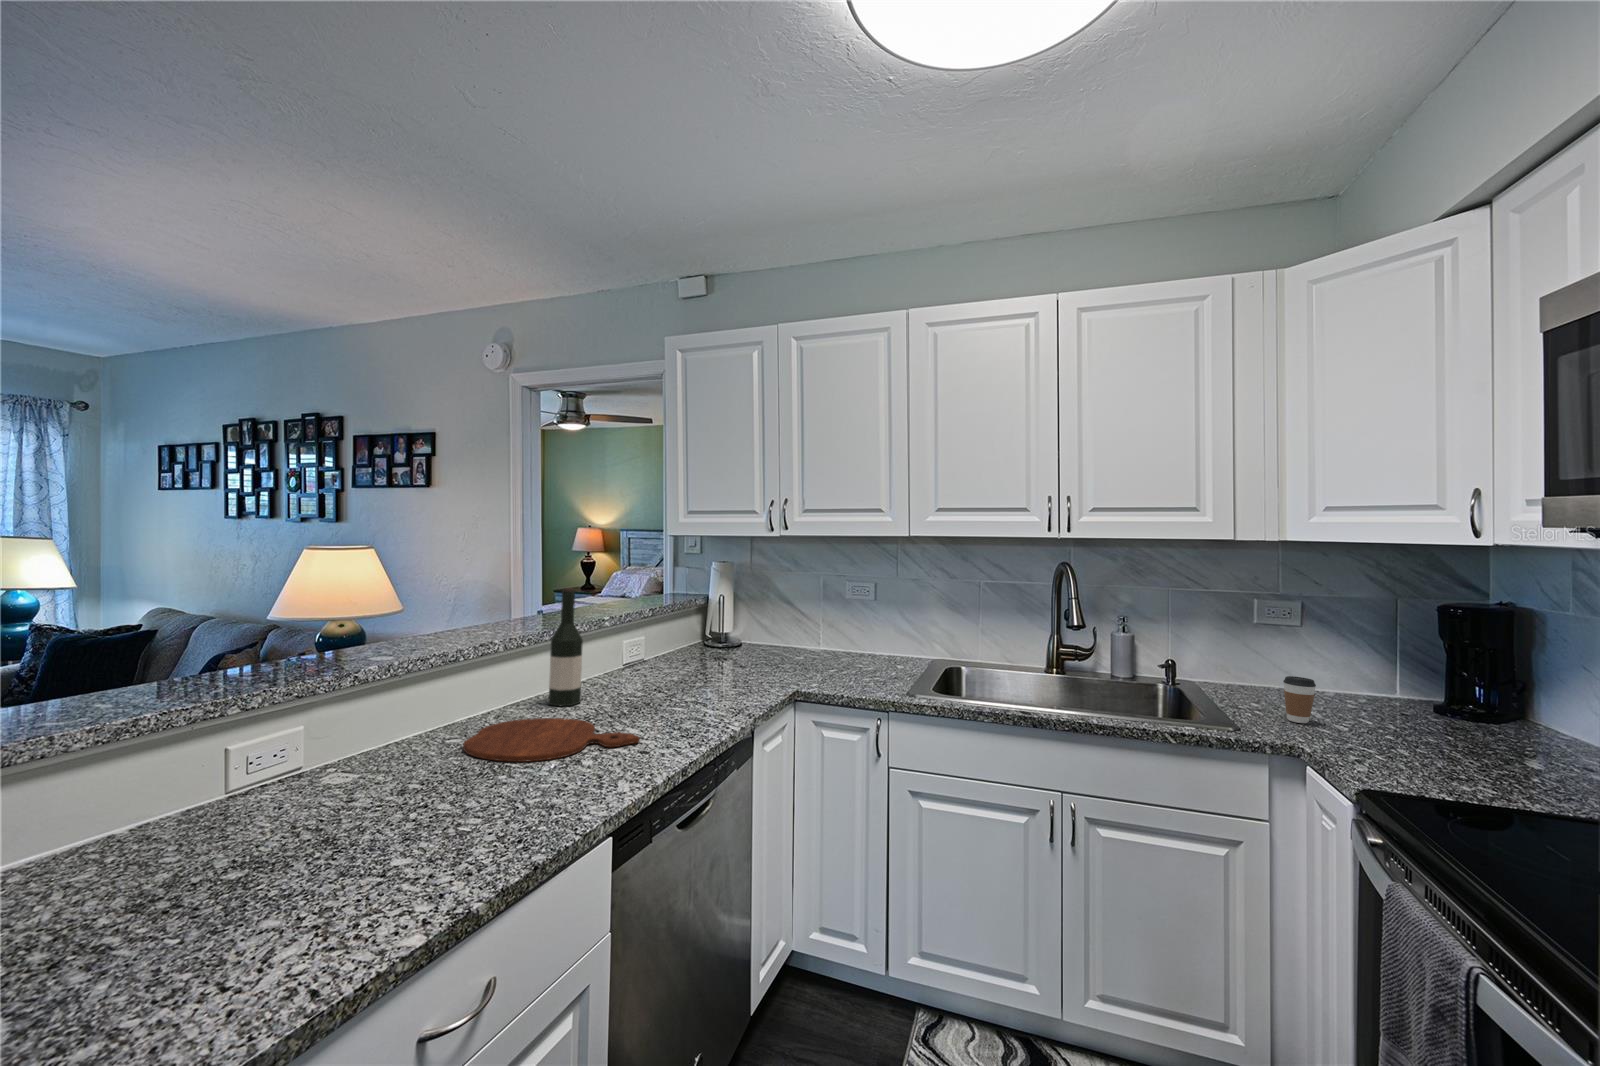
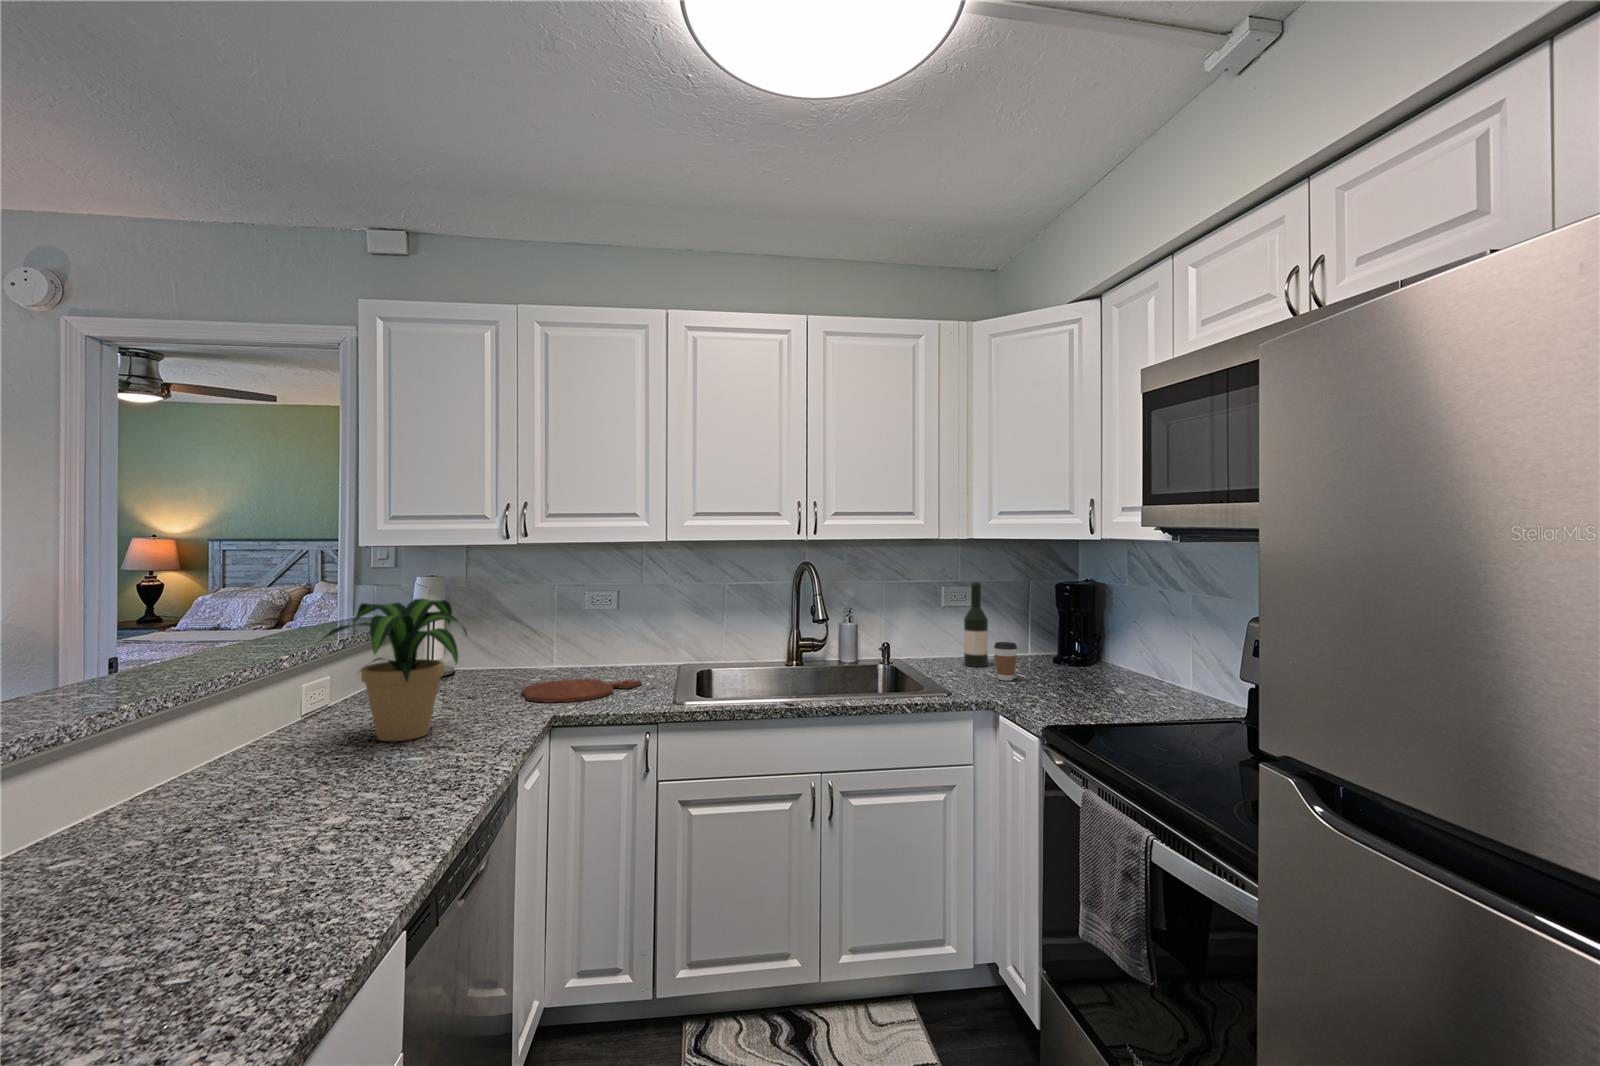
potted plant: none [619,581,731,693] -> present [323,598,467,741]
wine bottle: present [549,588,583,706] -> present [964,582,988,667]
cutting board: present [463,718,640,762] -> present [521,679,642,702]

